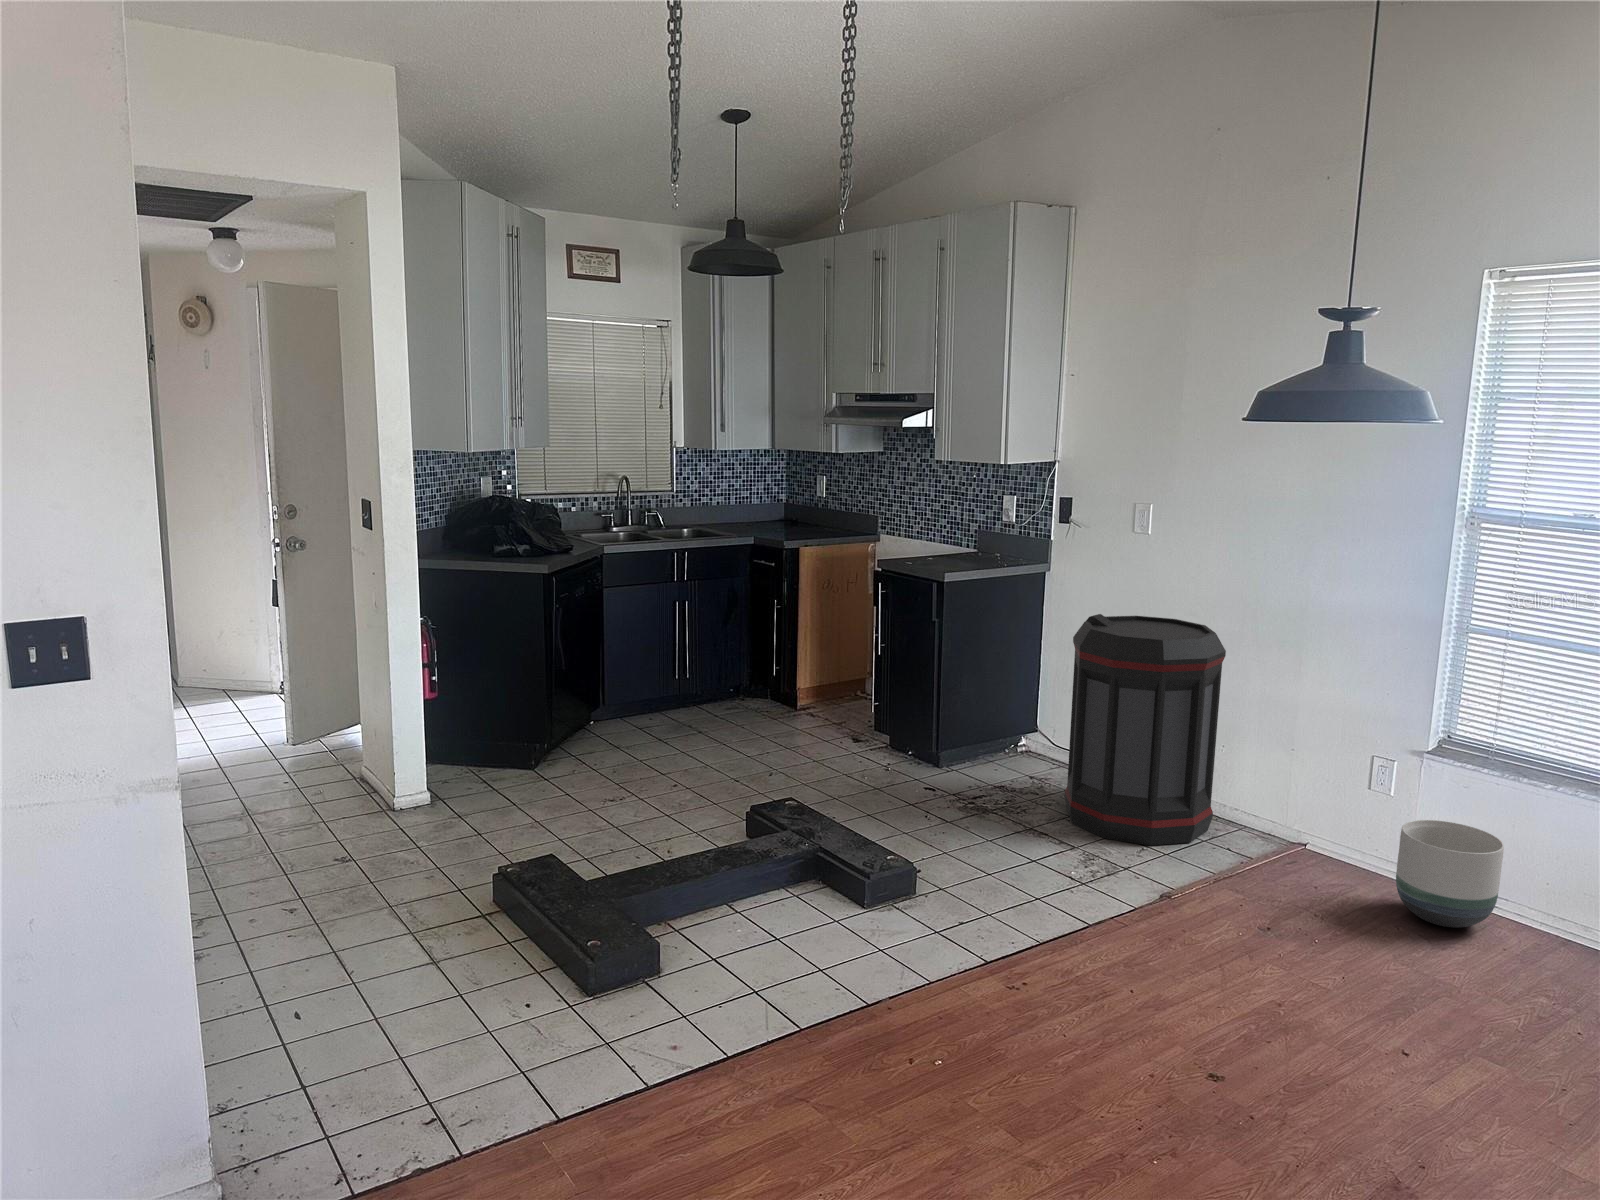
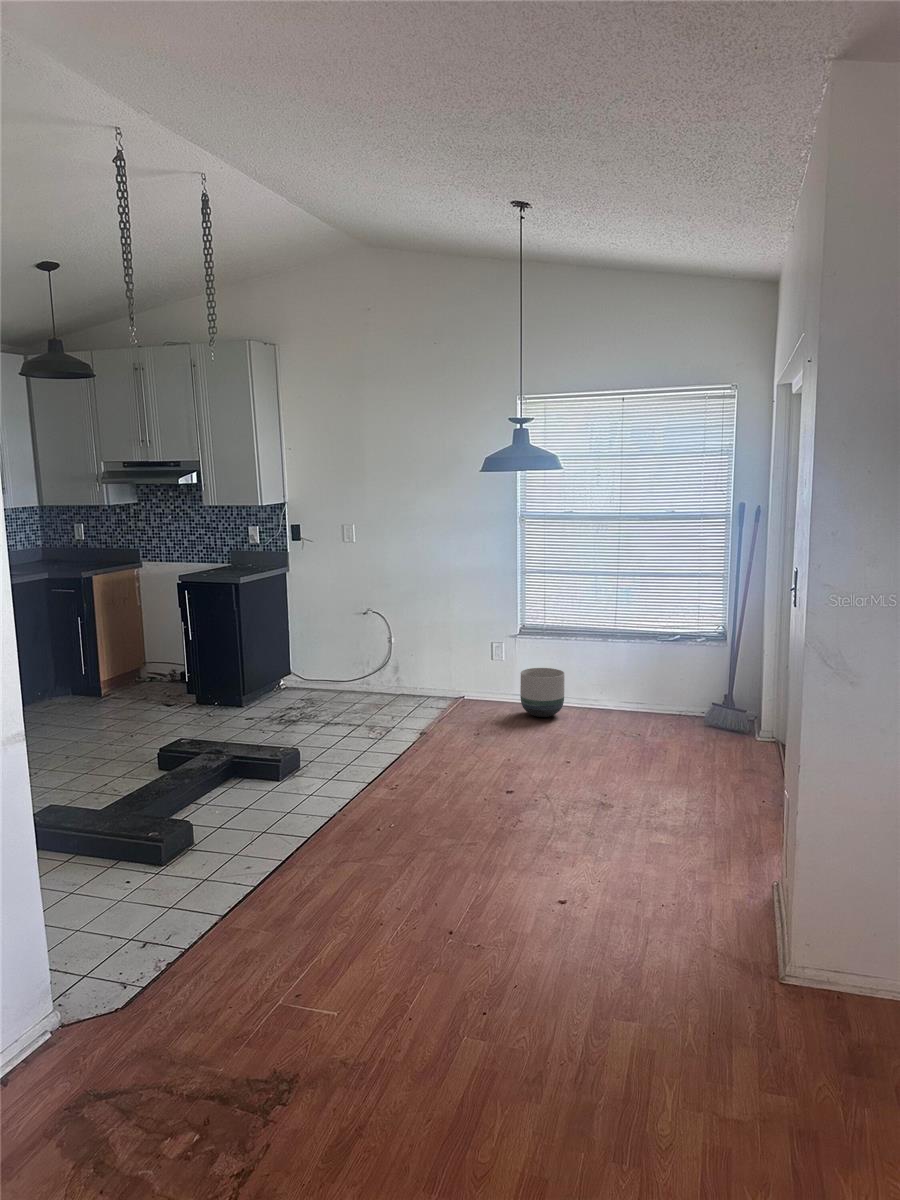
trash can: present [1064,614,1226,846] -> none [332,589,417,718]

